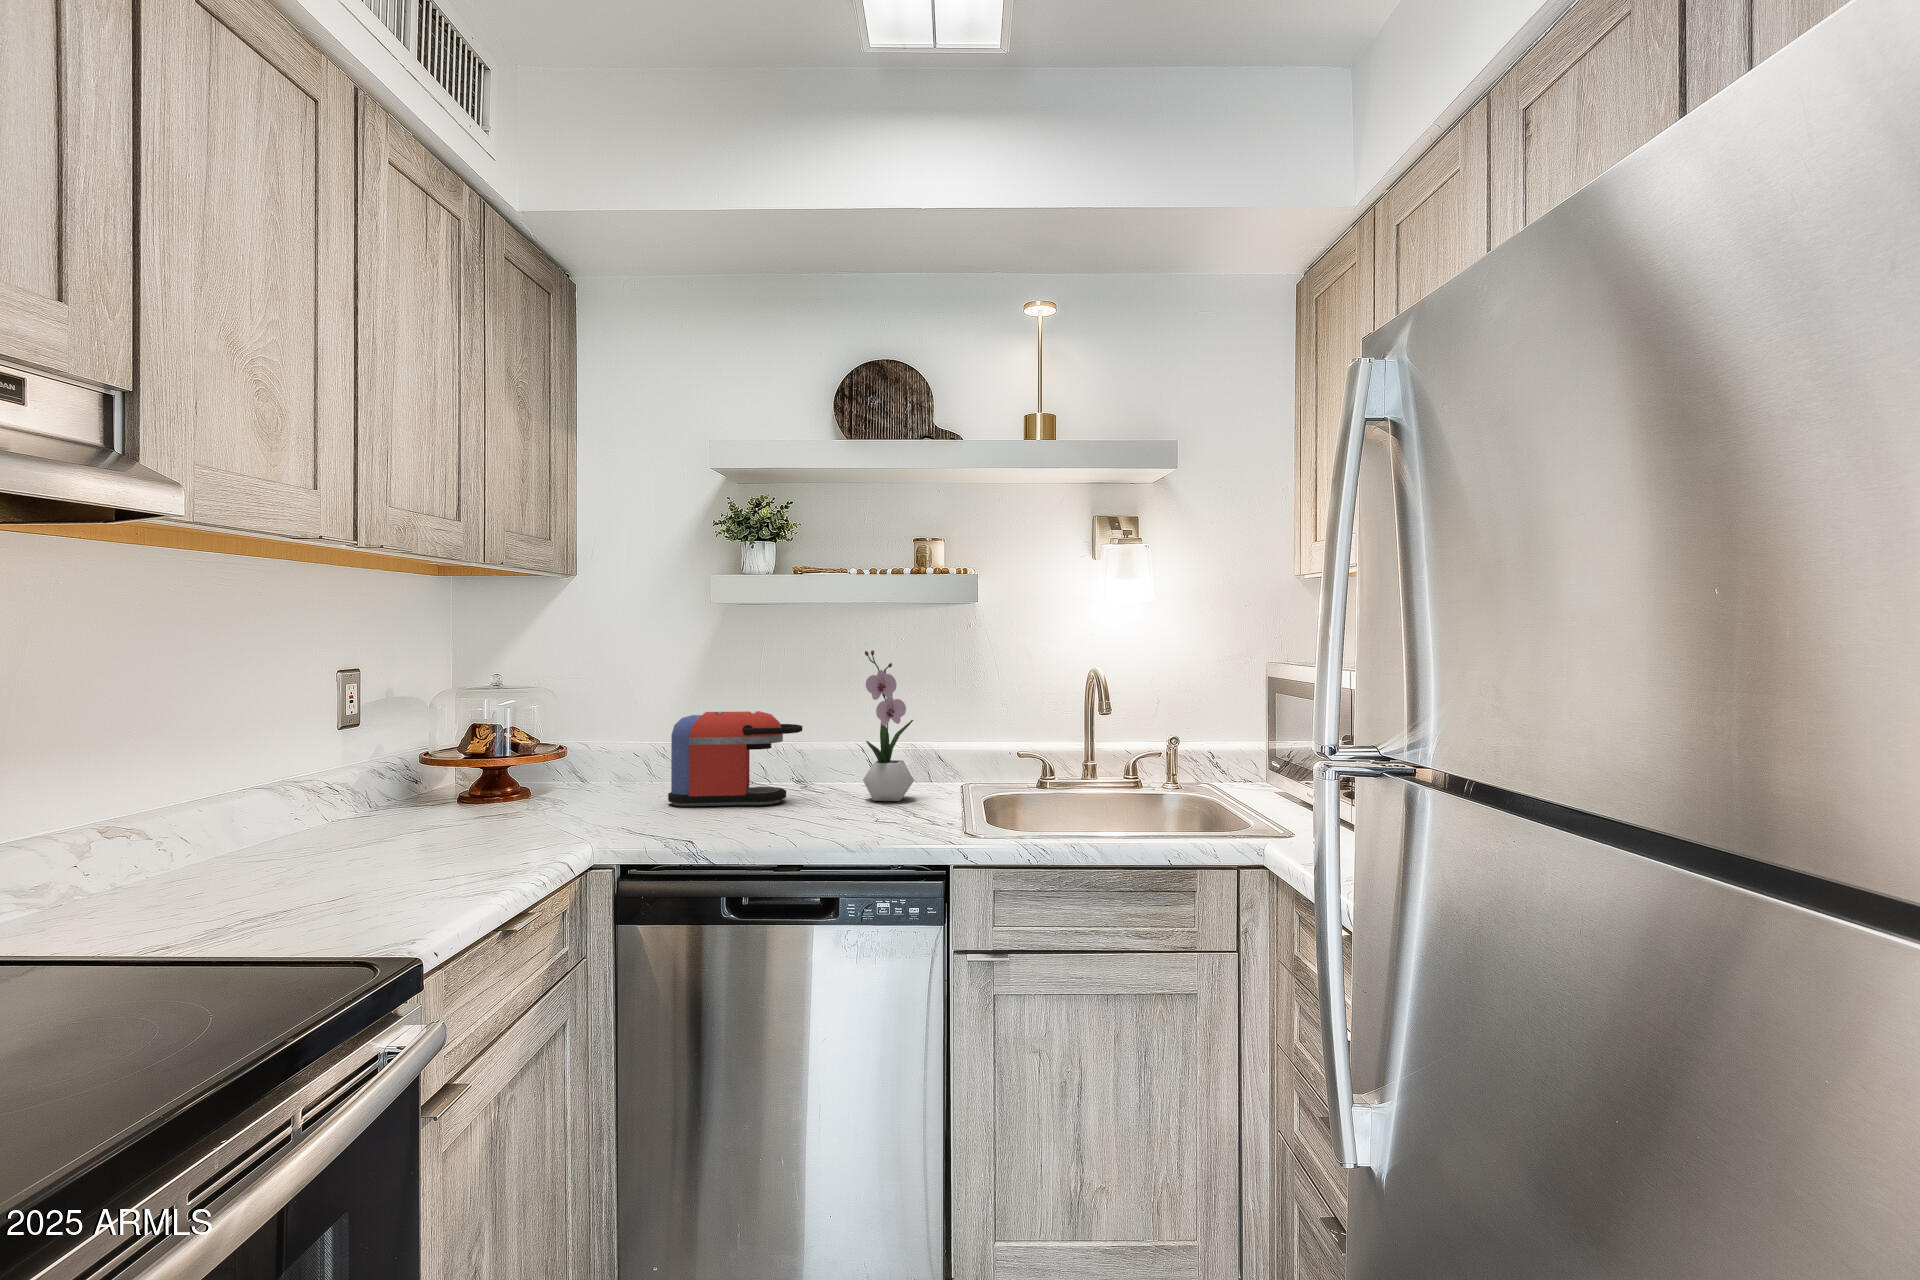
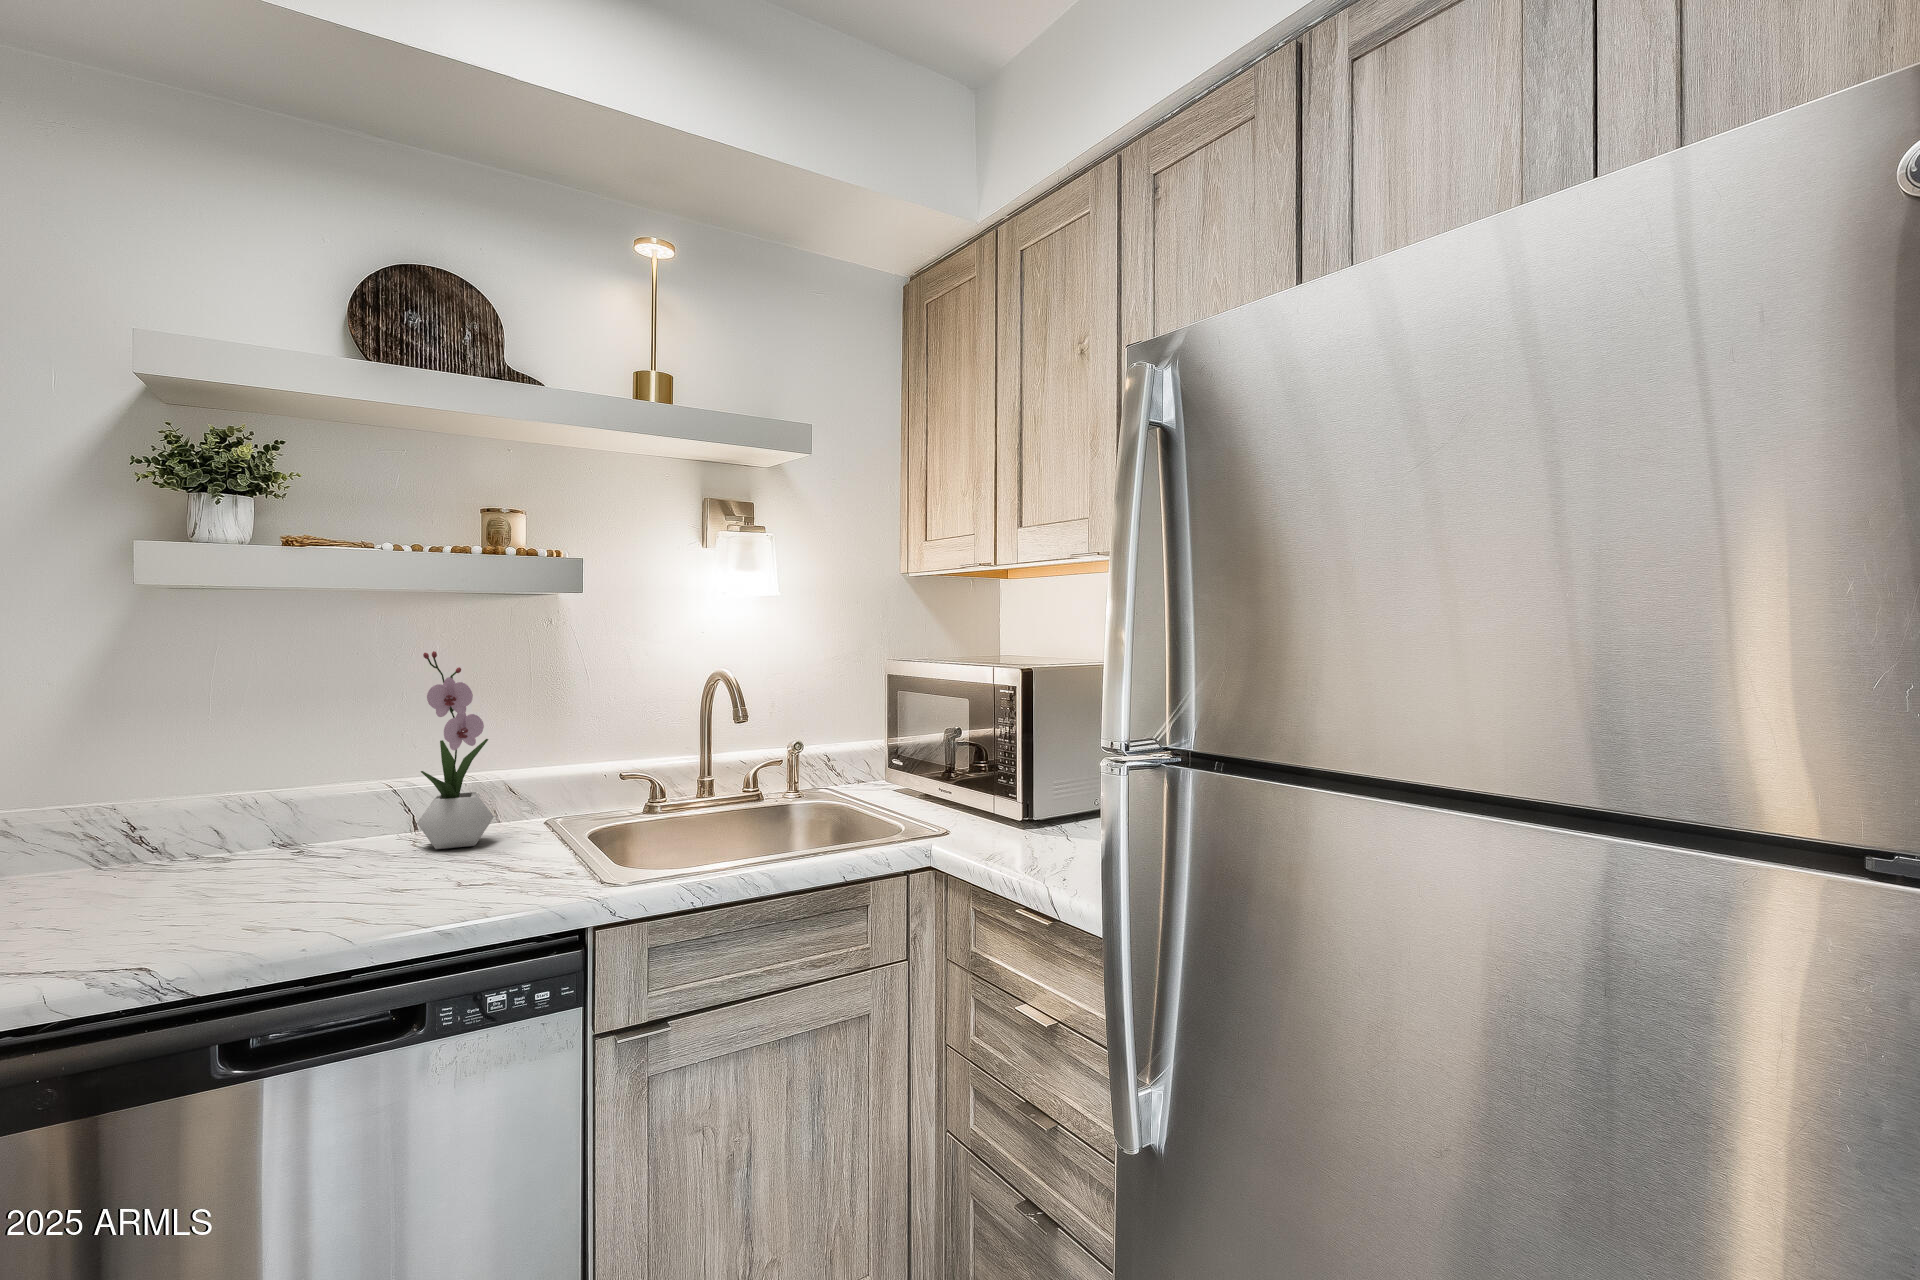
coffee maker: present [668,711,802,806] -> none [66,742,321,899]

